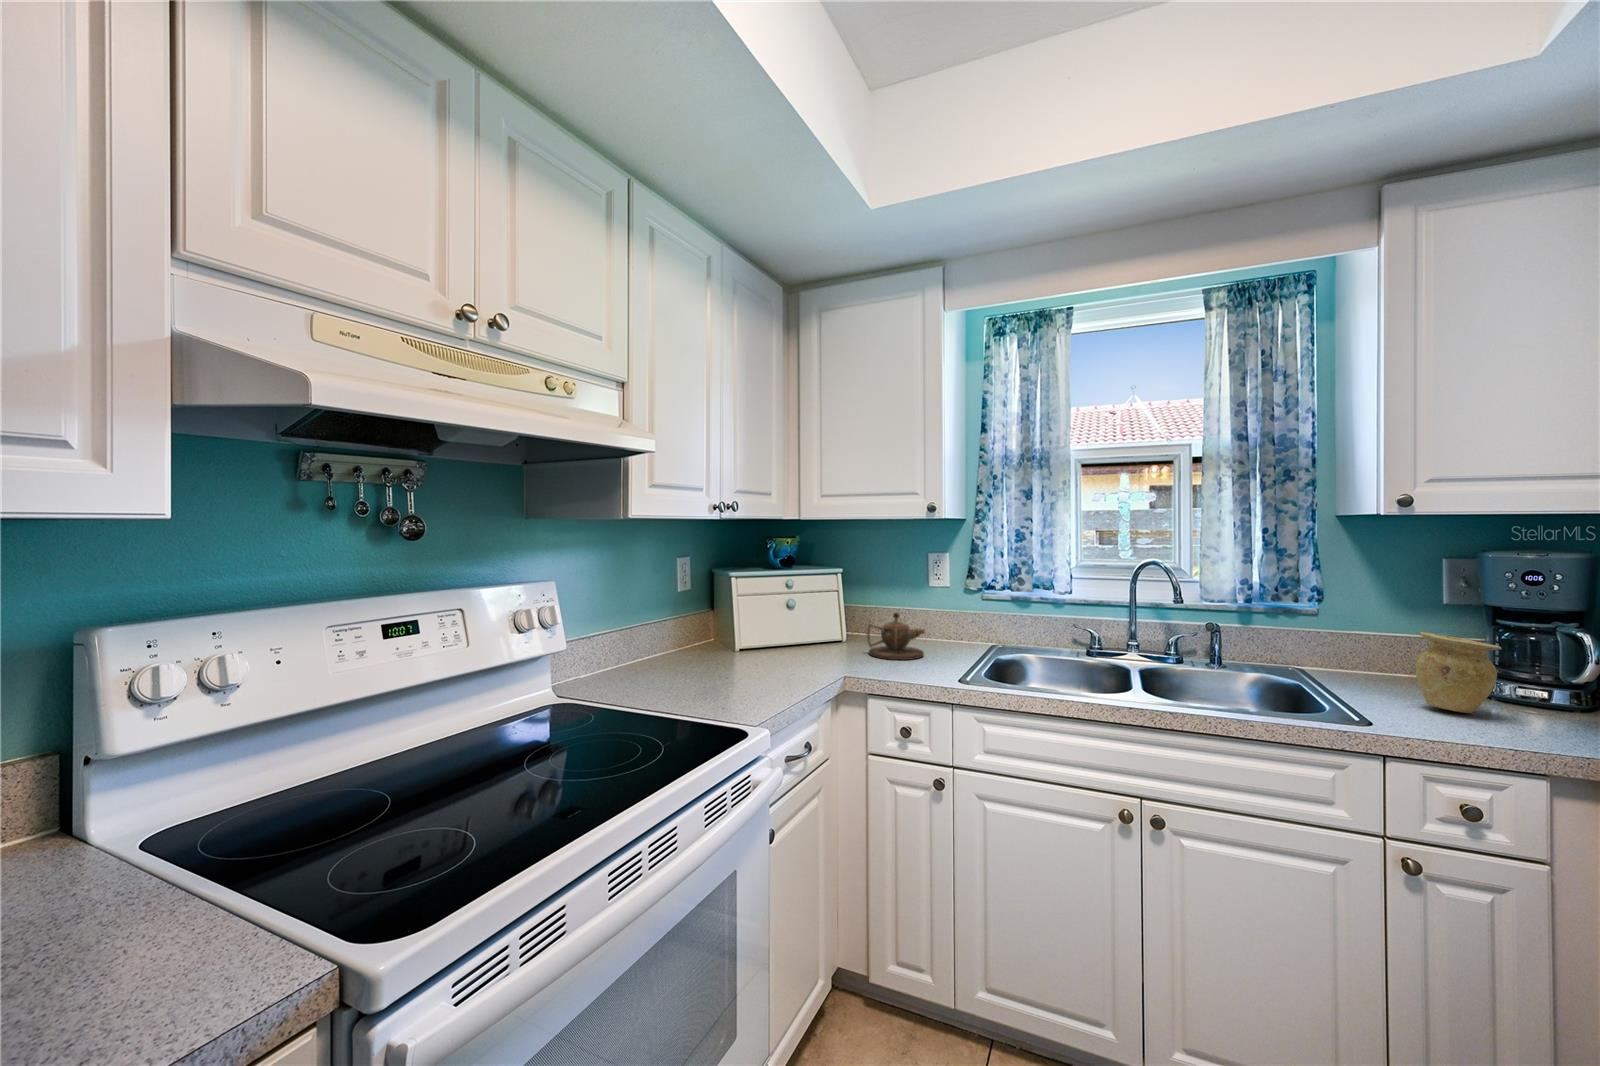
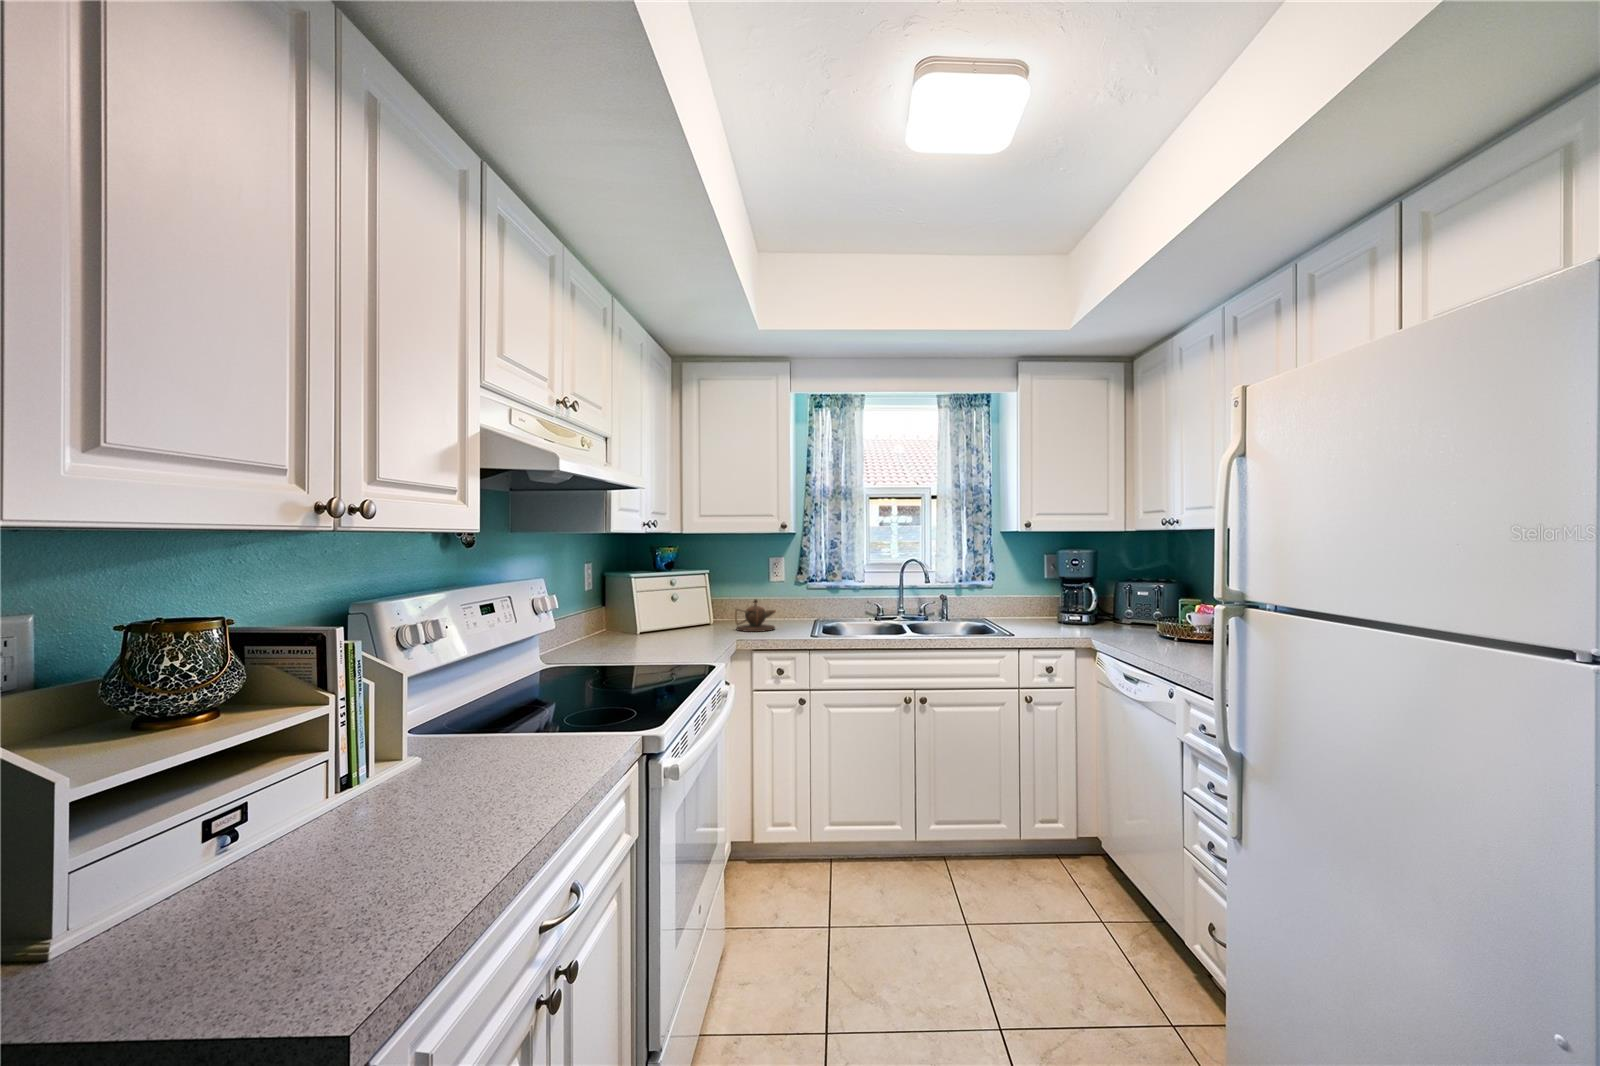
vase: present [1415,632,1501,713] -> none [1032,592,1063,631]

